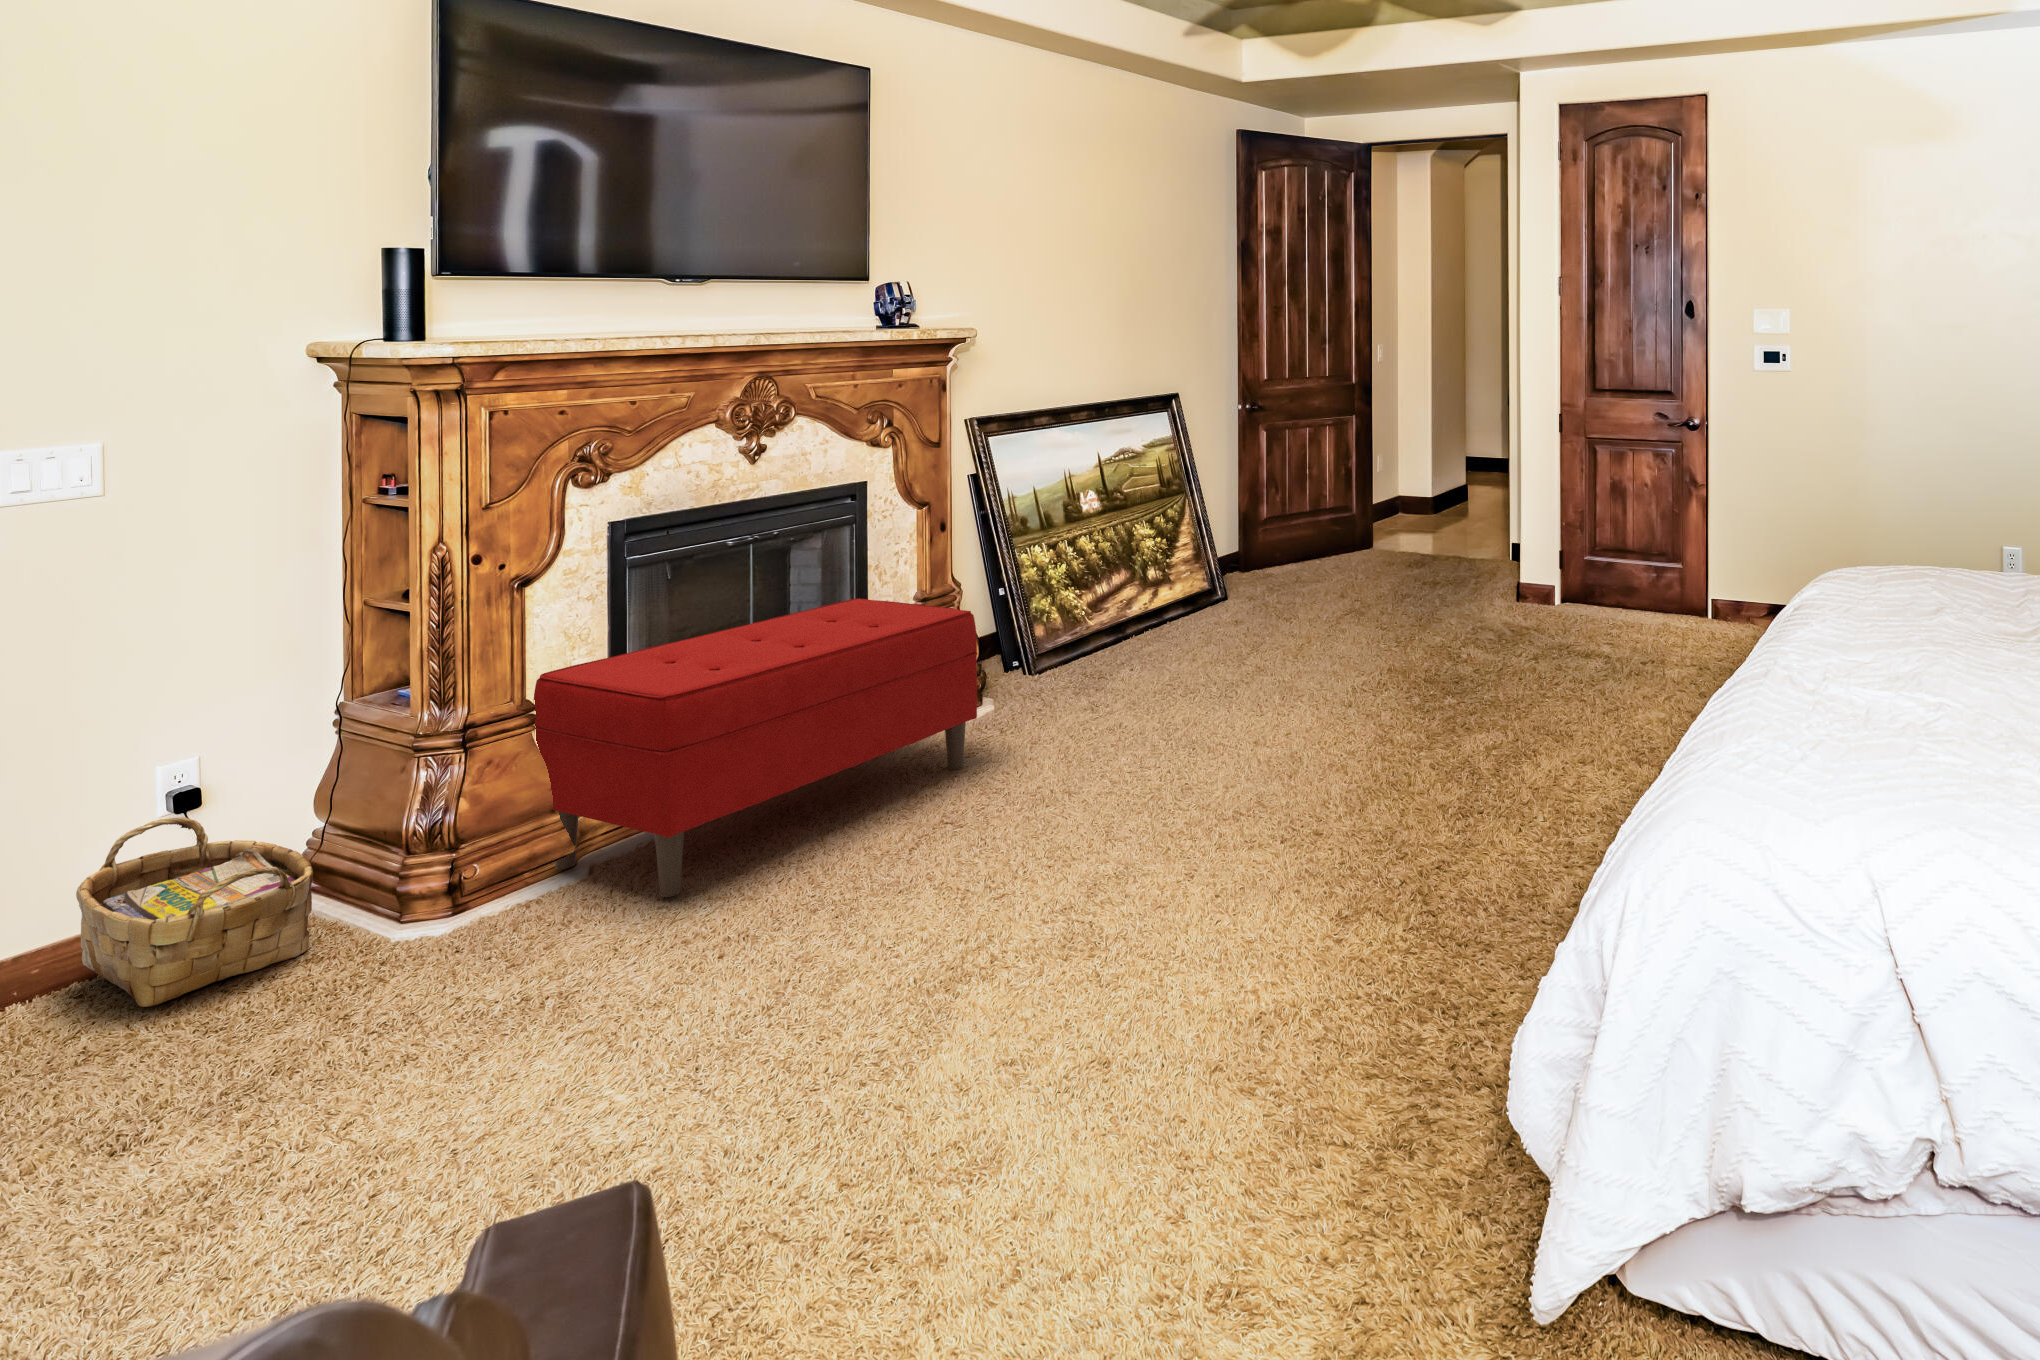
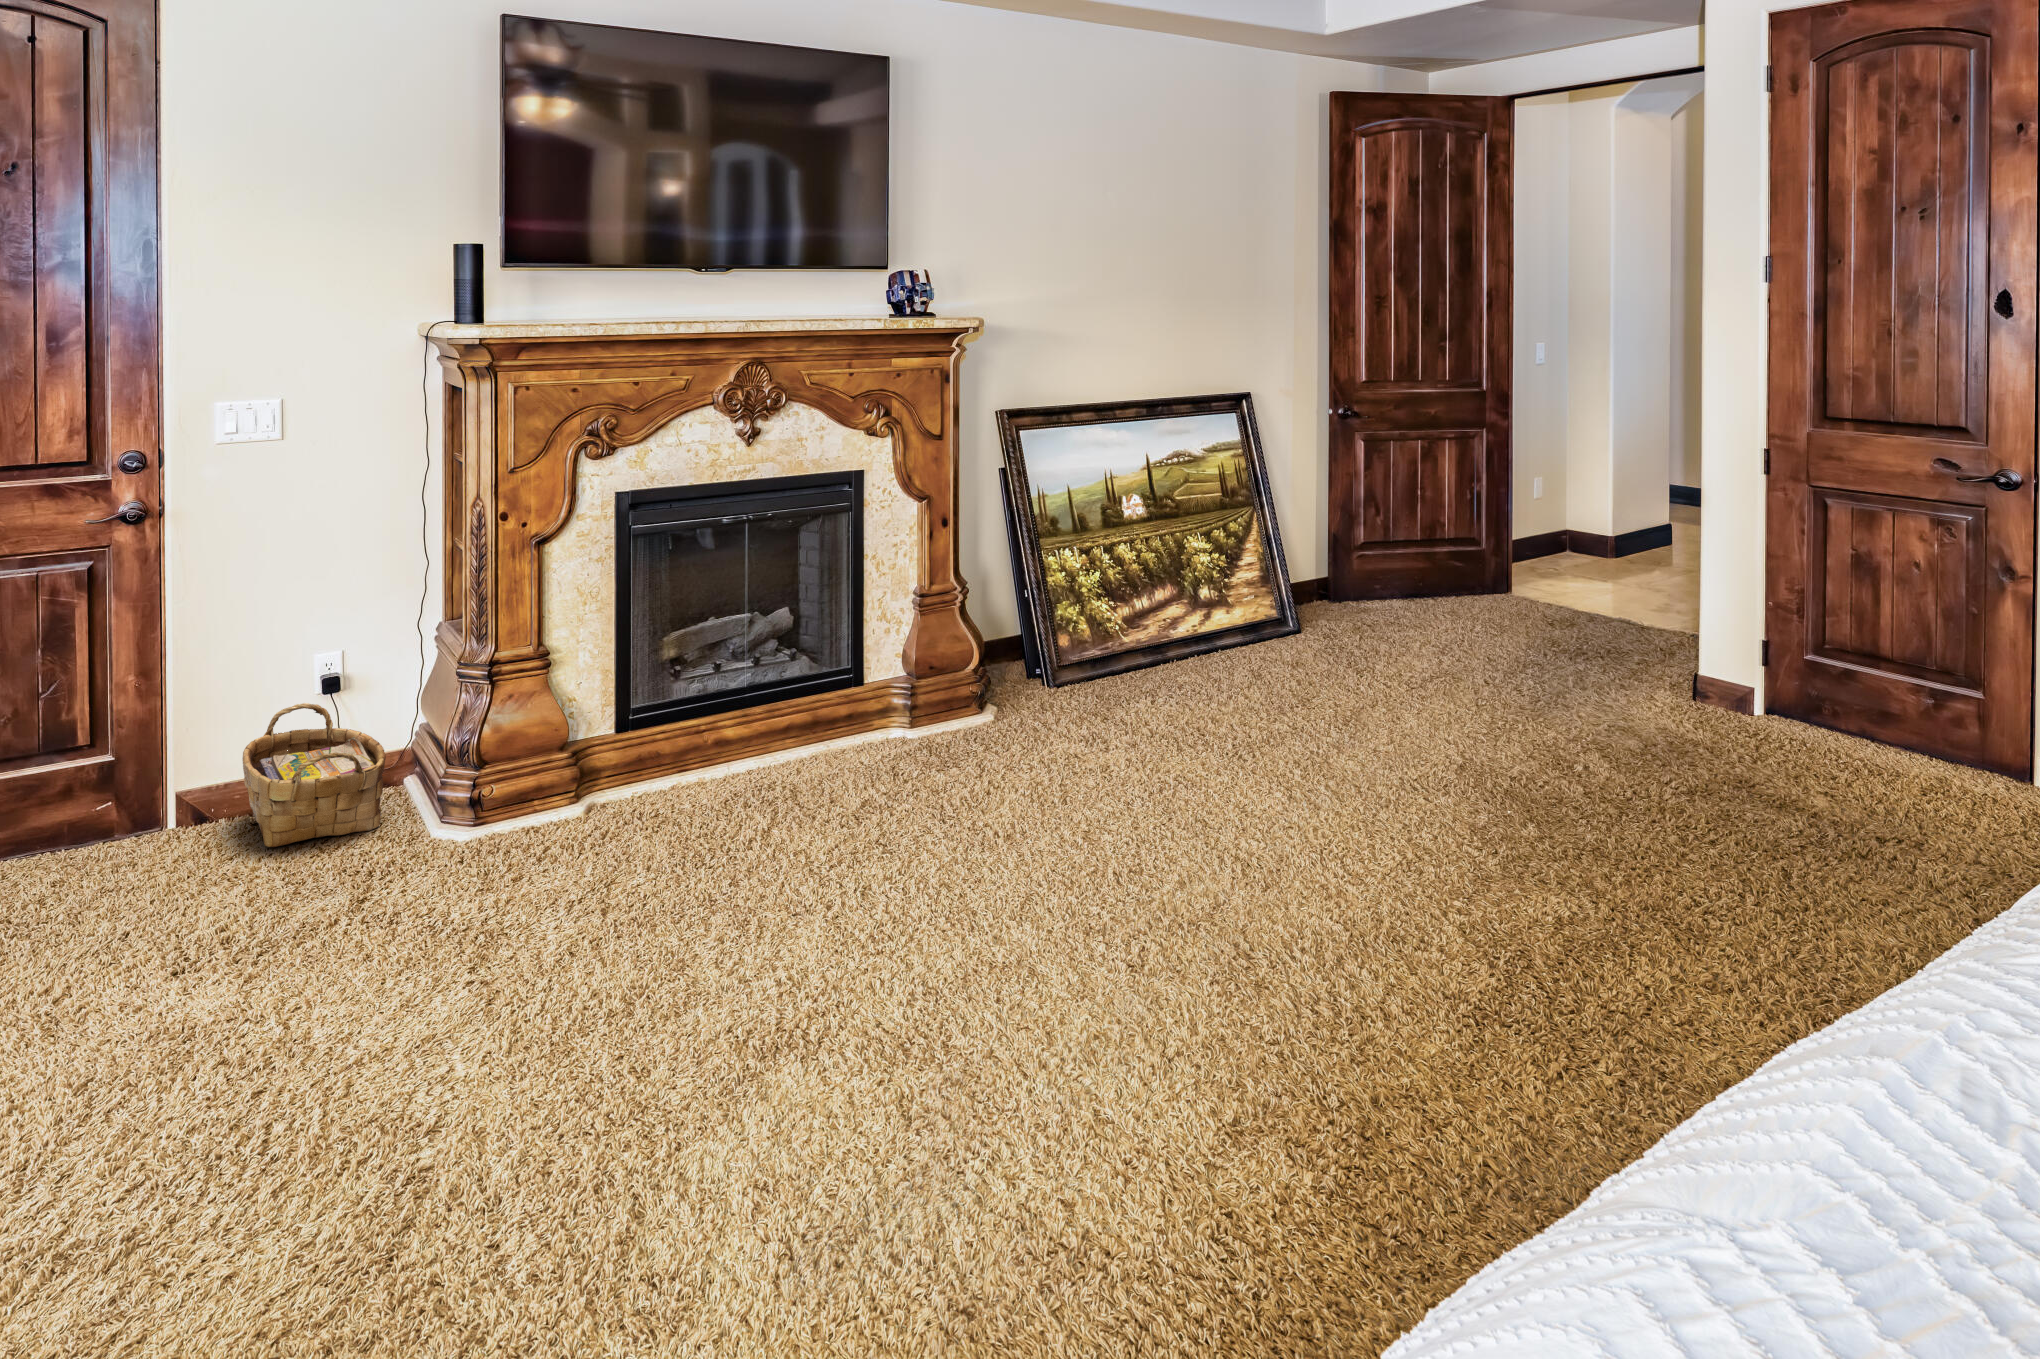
bench: present [534,598,977,897] -> none [550,585,944,838]

